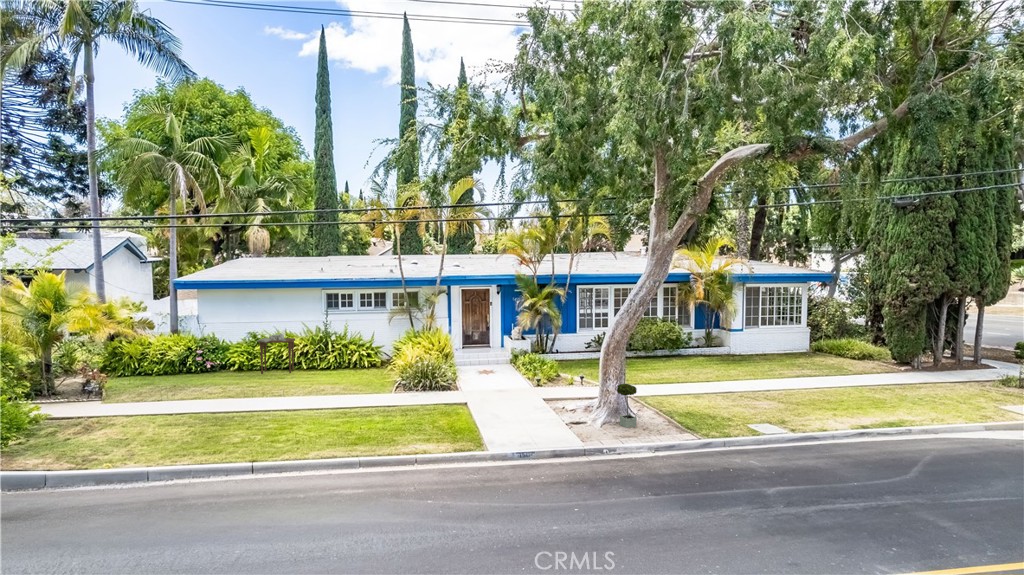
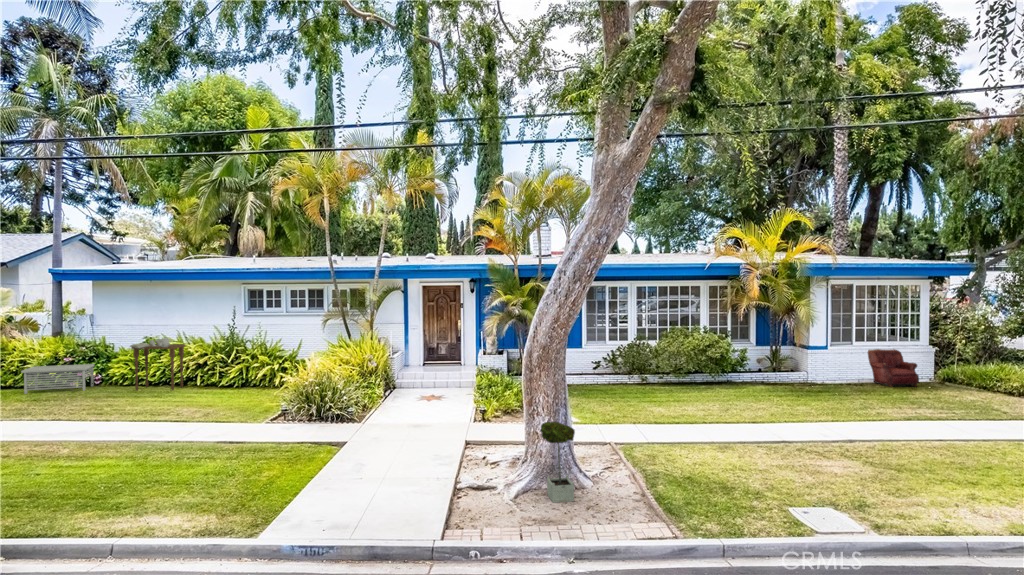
armchair: none [768,330,801,356] -> present [868,349,919,387]
storage bench: none [174,355,221,379] -> present [21,364,94,394]

